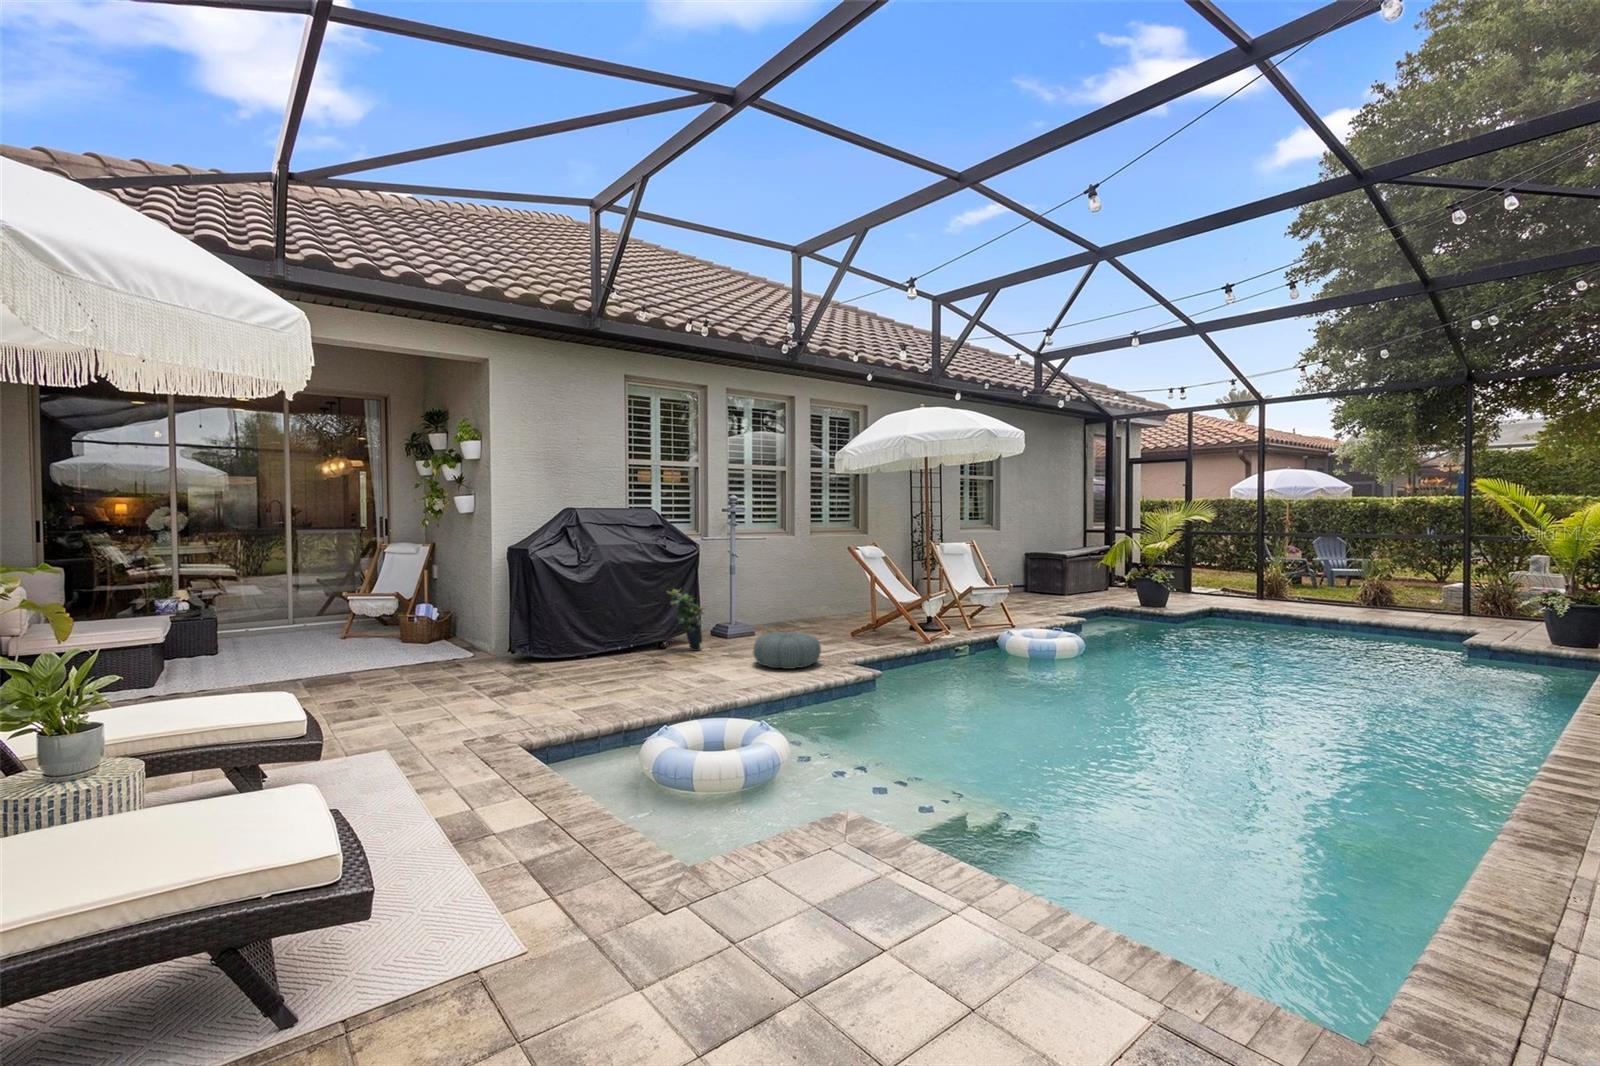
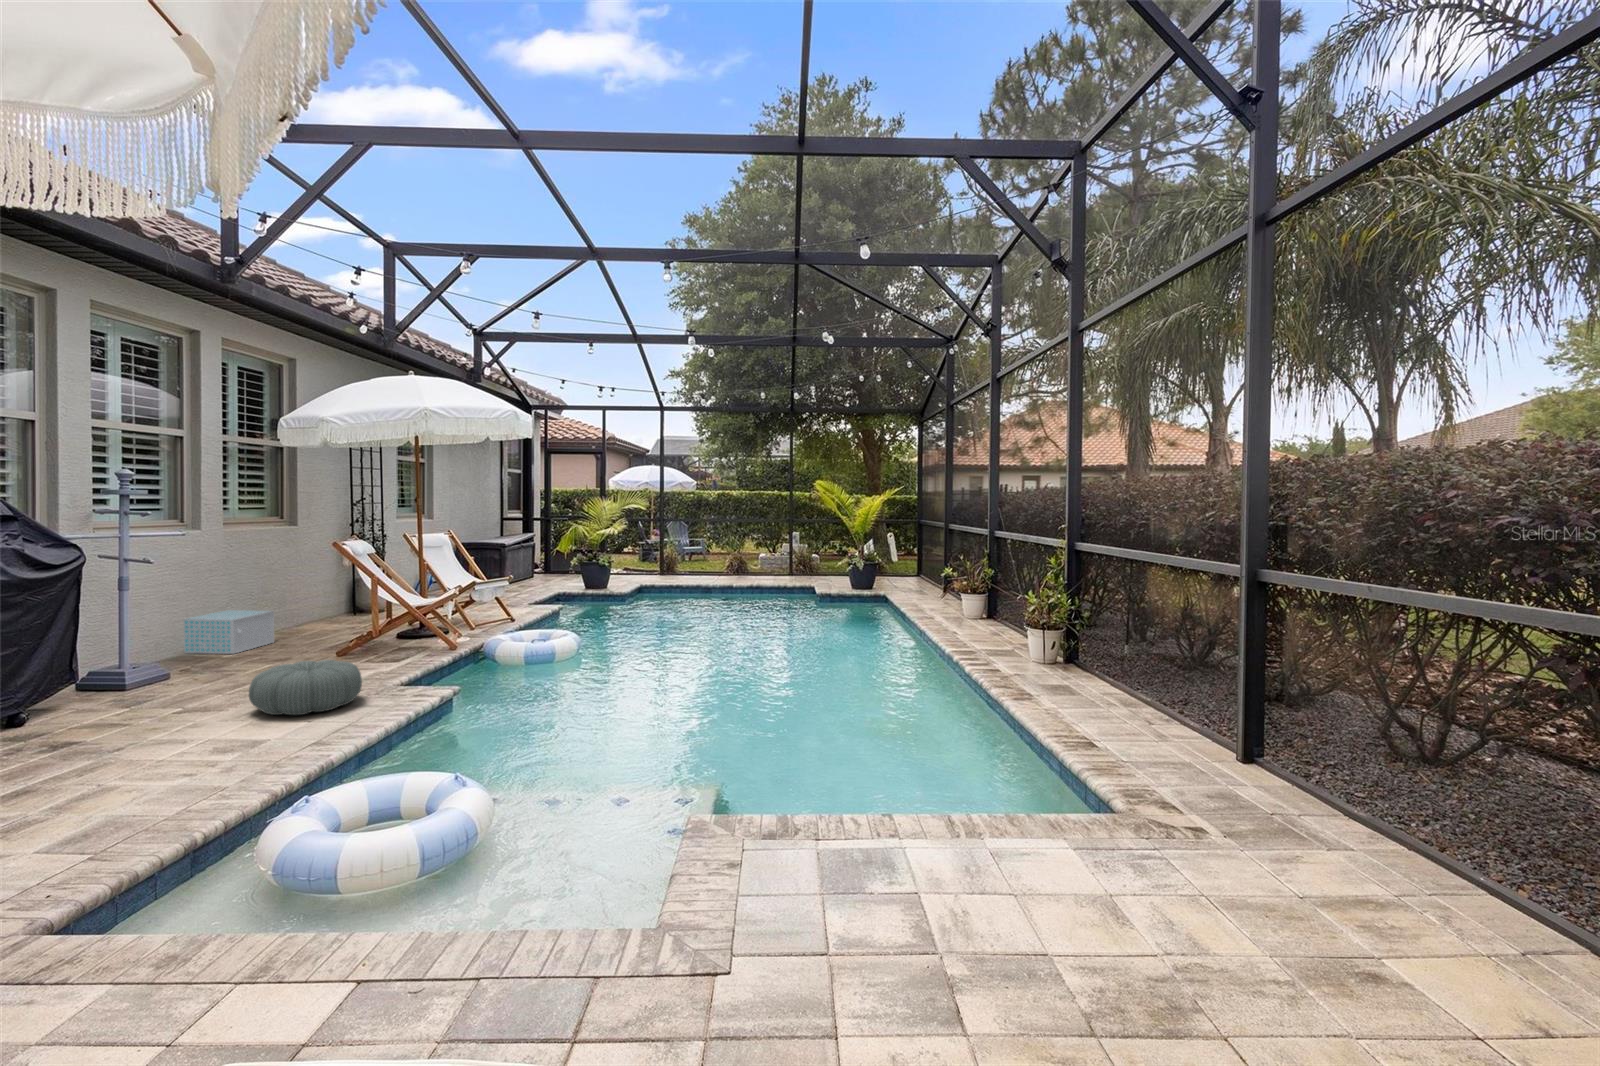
potted plant: present [668,589,704,651] -> none [25,620,118,720]
storage box: none [780,594,832,625] -> present [183,610,274,654]

